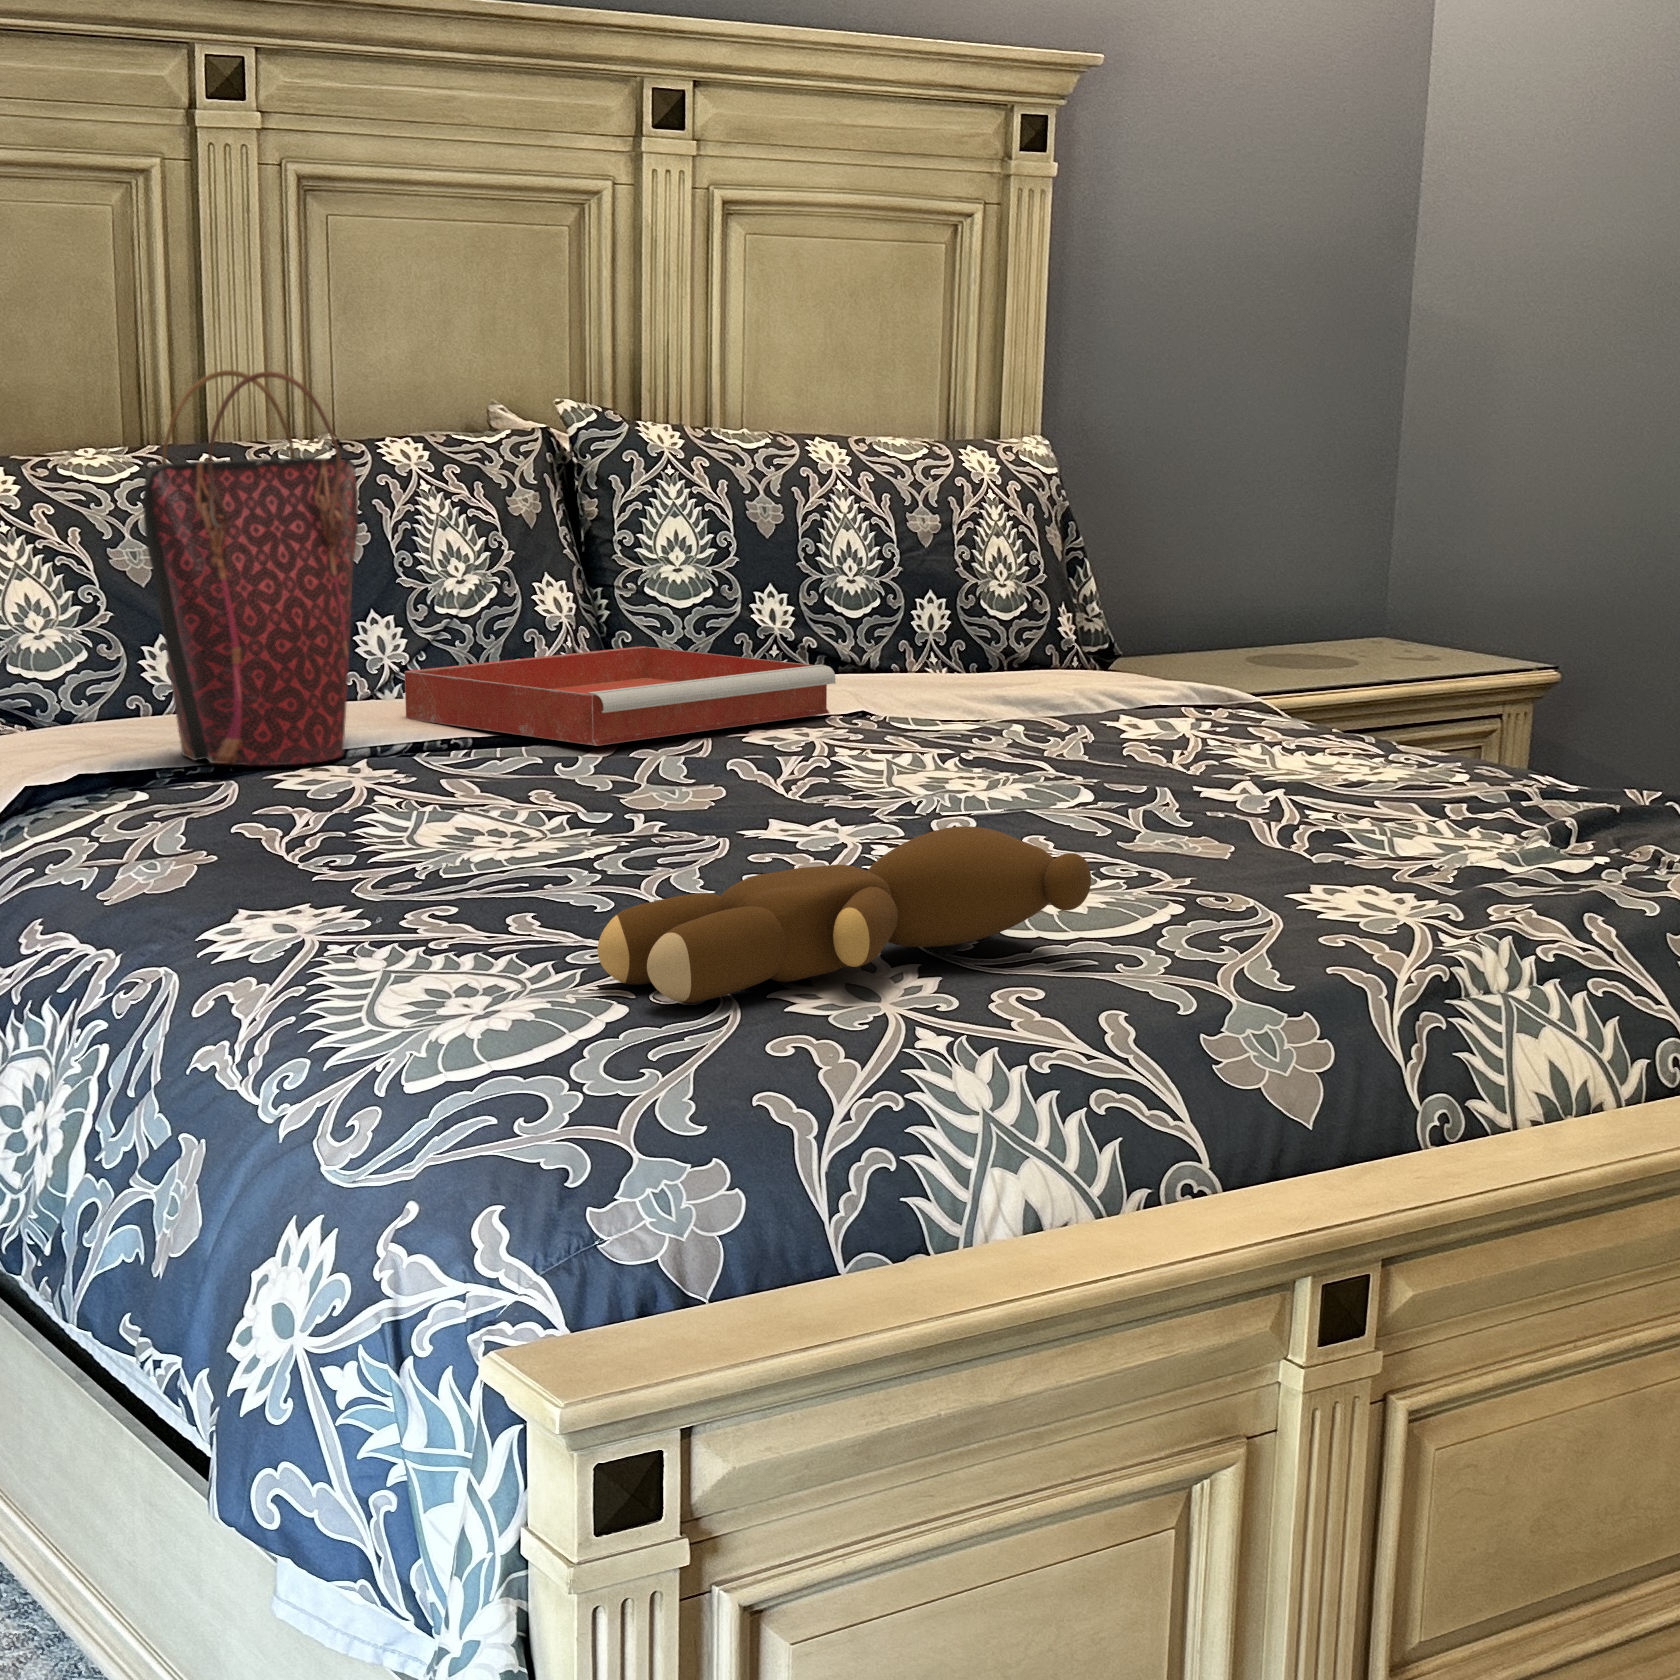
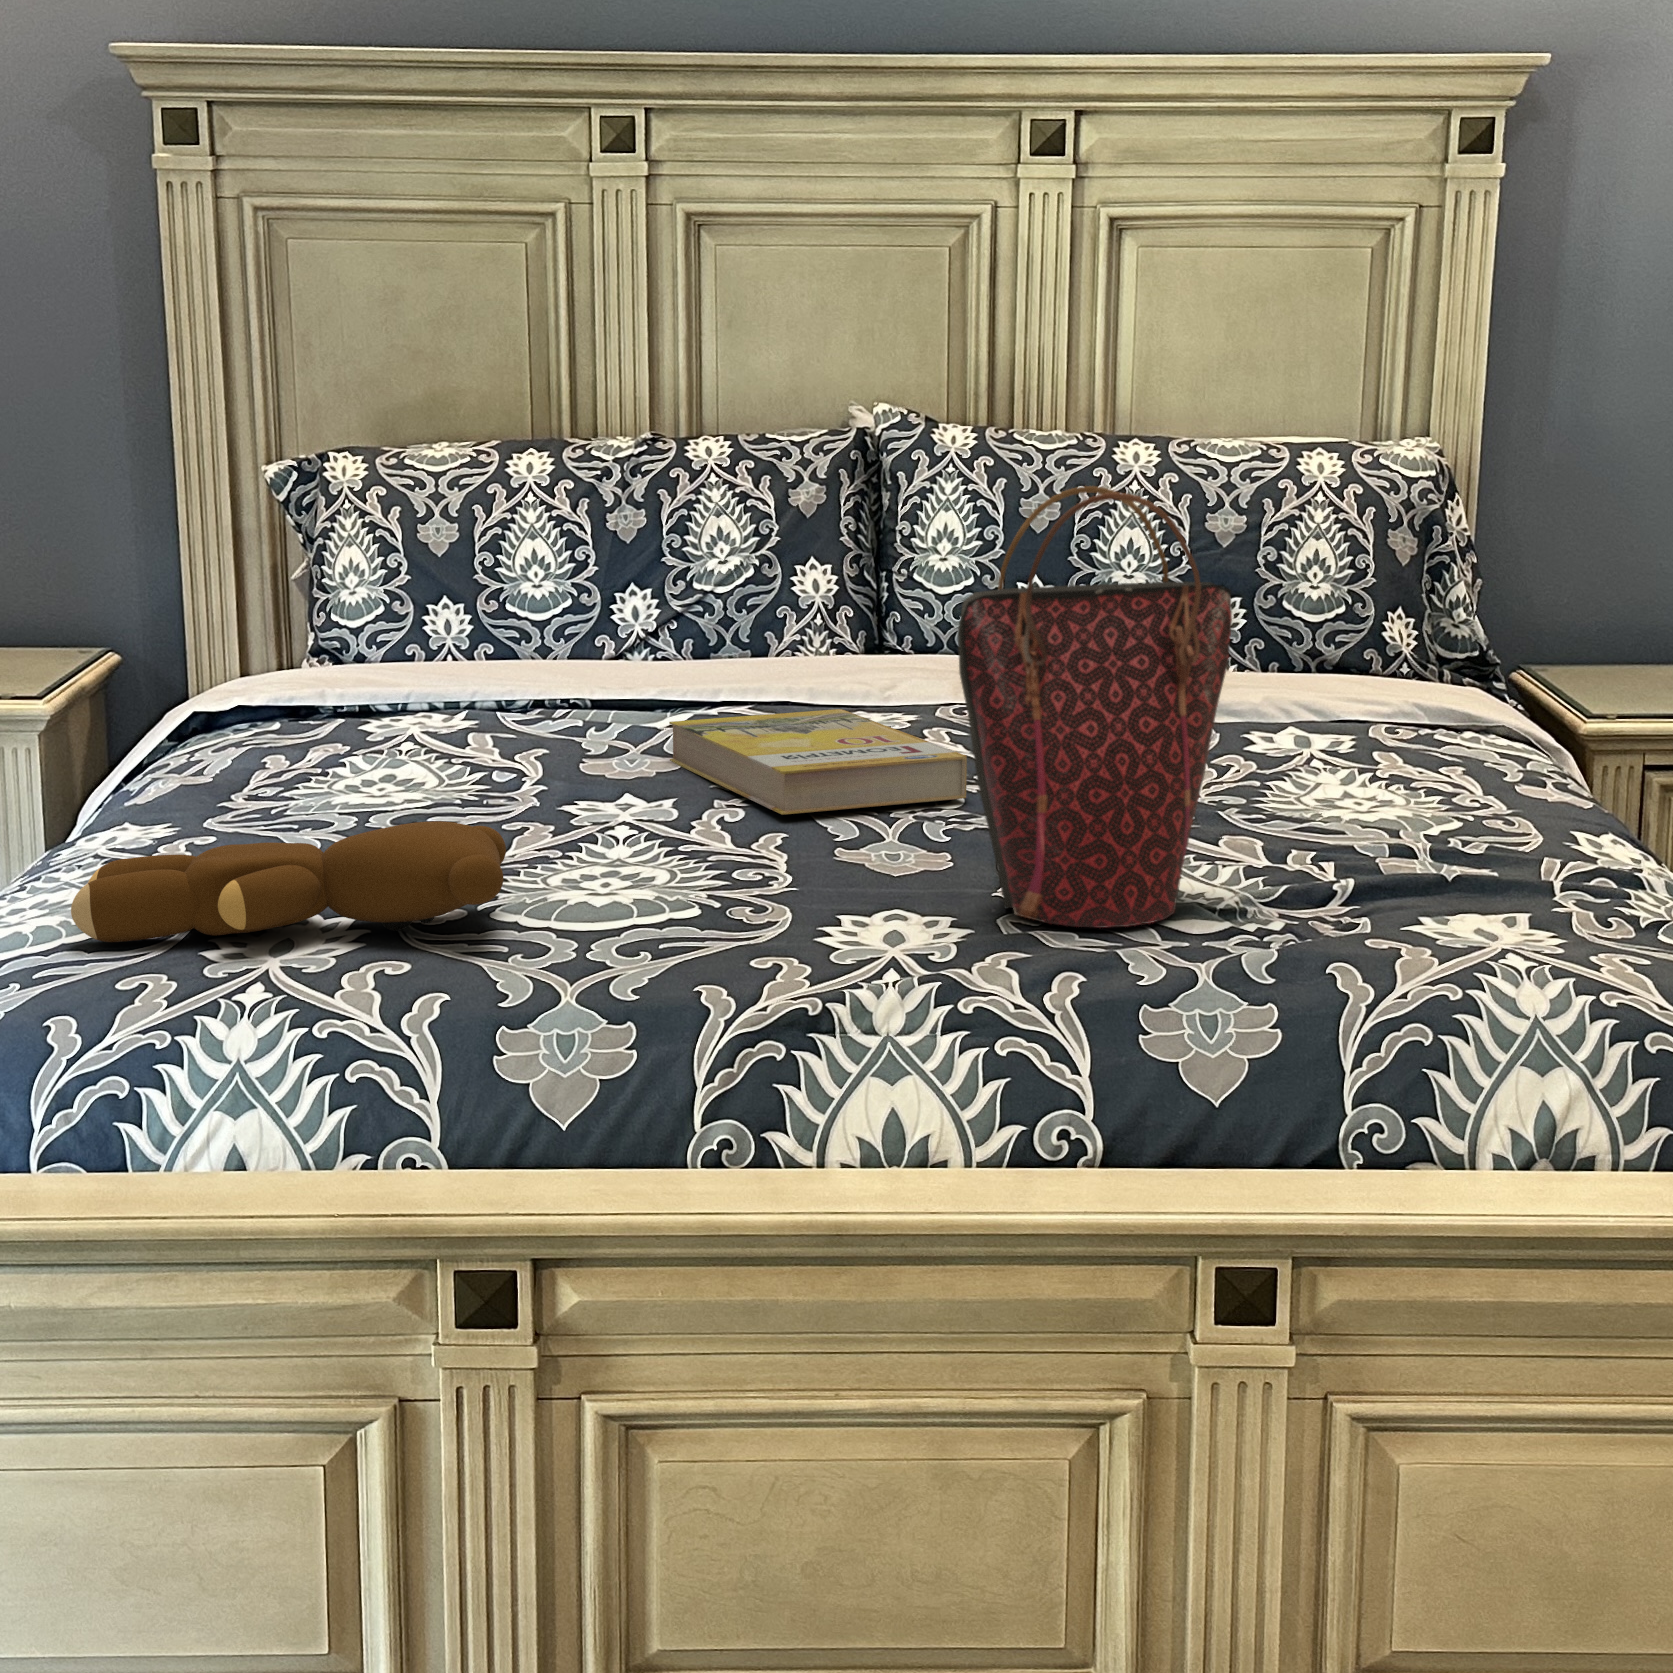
handbag: present [143,370,358,765] -> present [958,486,1232,928]
tray: present [405,646,836,746] -> none [599,628,948,717]
book: none [715,718,1103,817] -> present [669,709,967,815]

